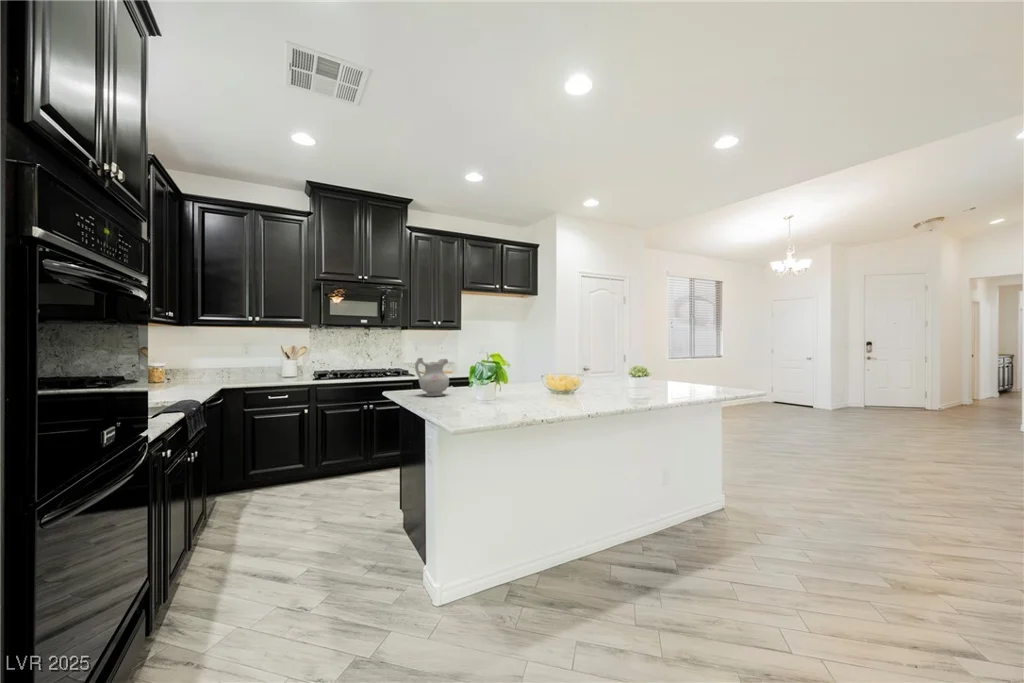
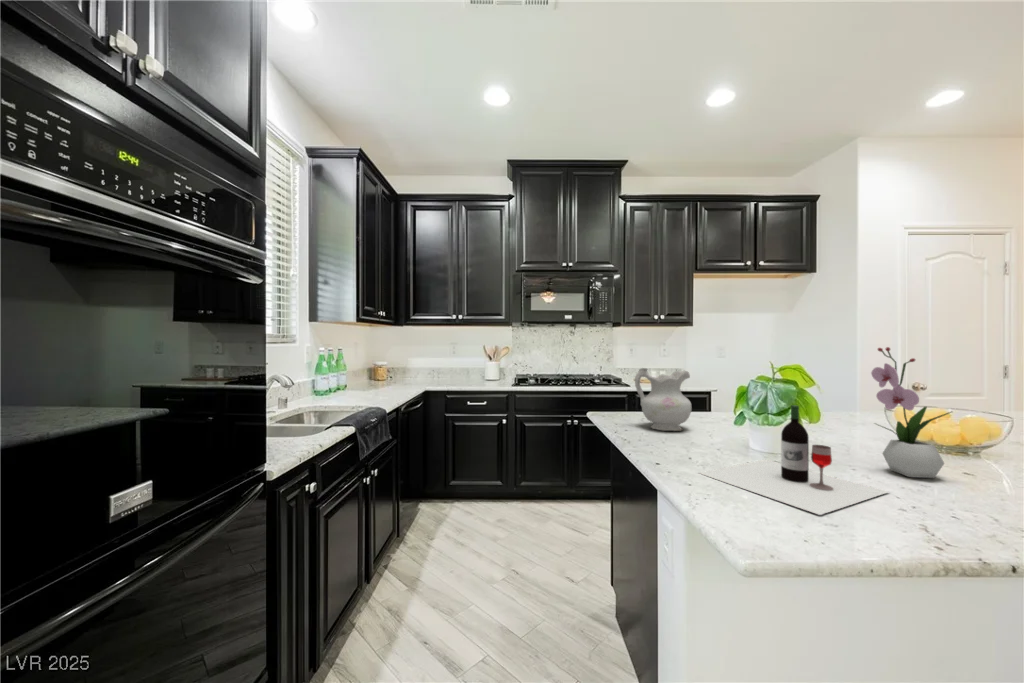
flower arrangement: none [526,343,554,403] -> present [871,347,951,478]
wine bottle: none [446,371,526,416] -> present [700,405,888,515]

